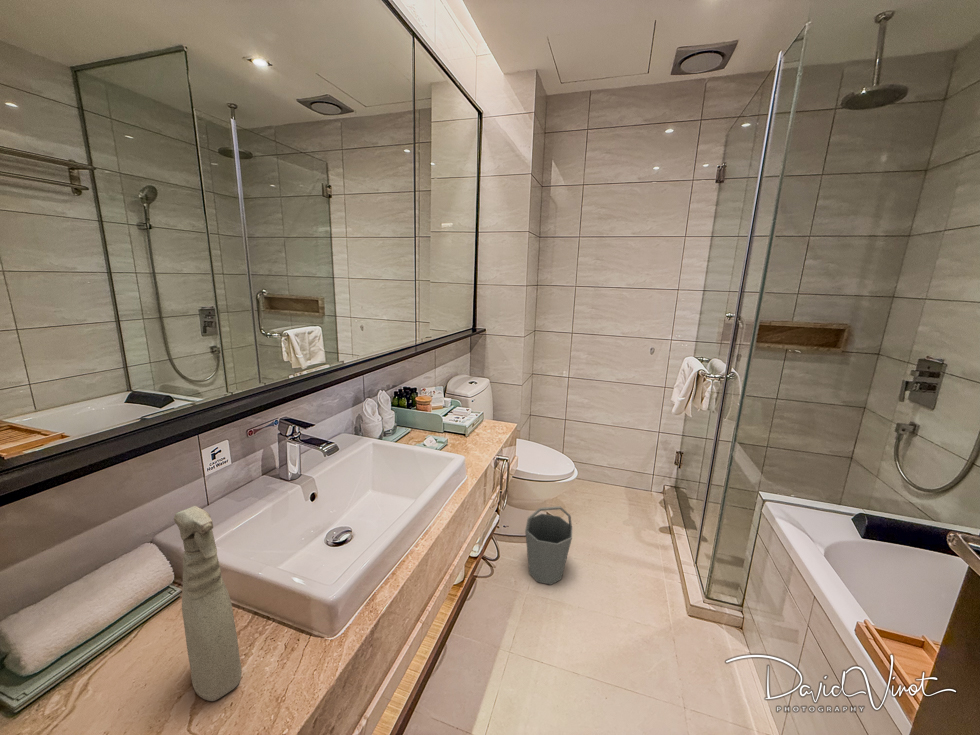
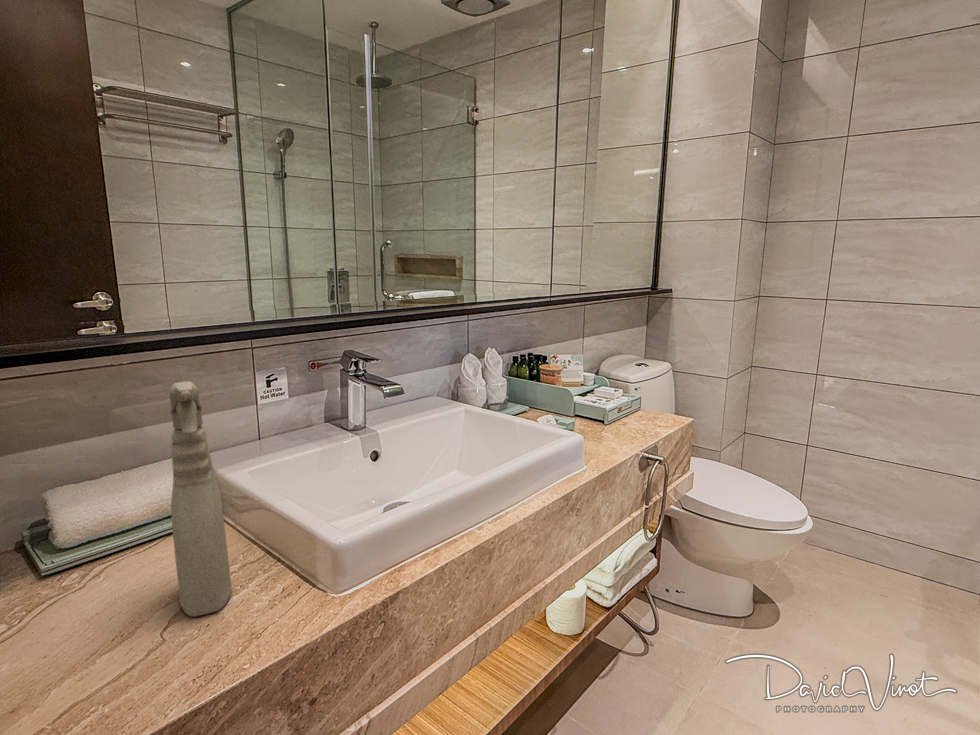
bucket: present [525,506,572,584] -> none [703,562,790,693]

